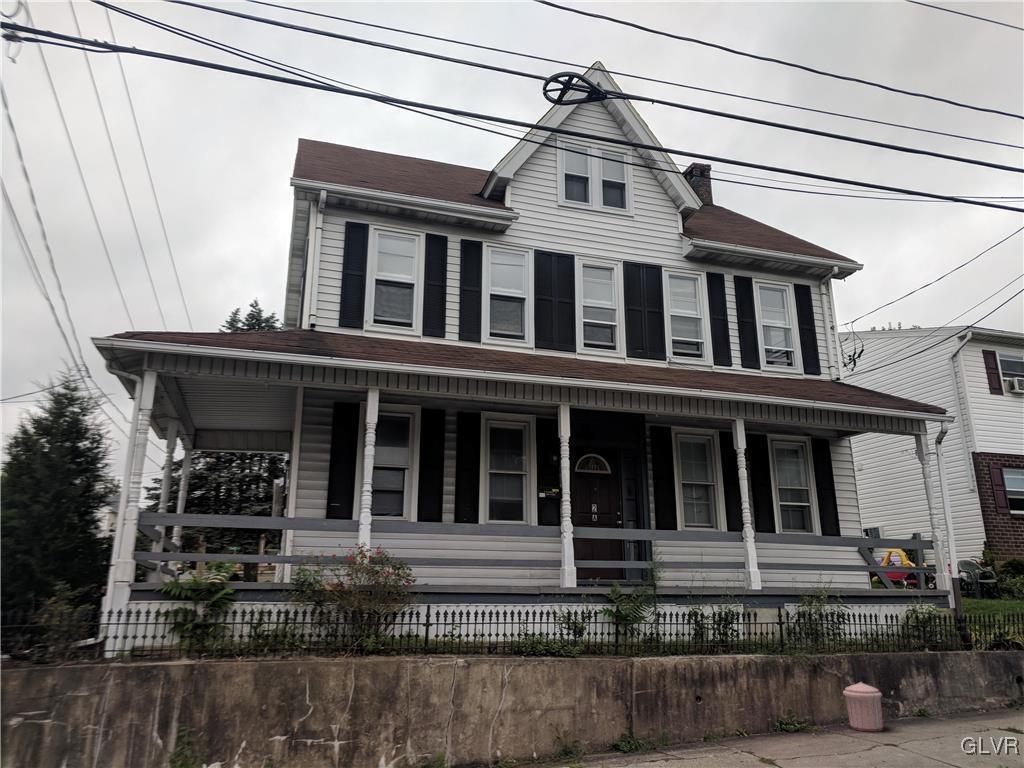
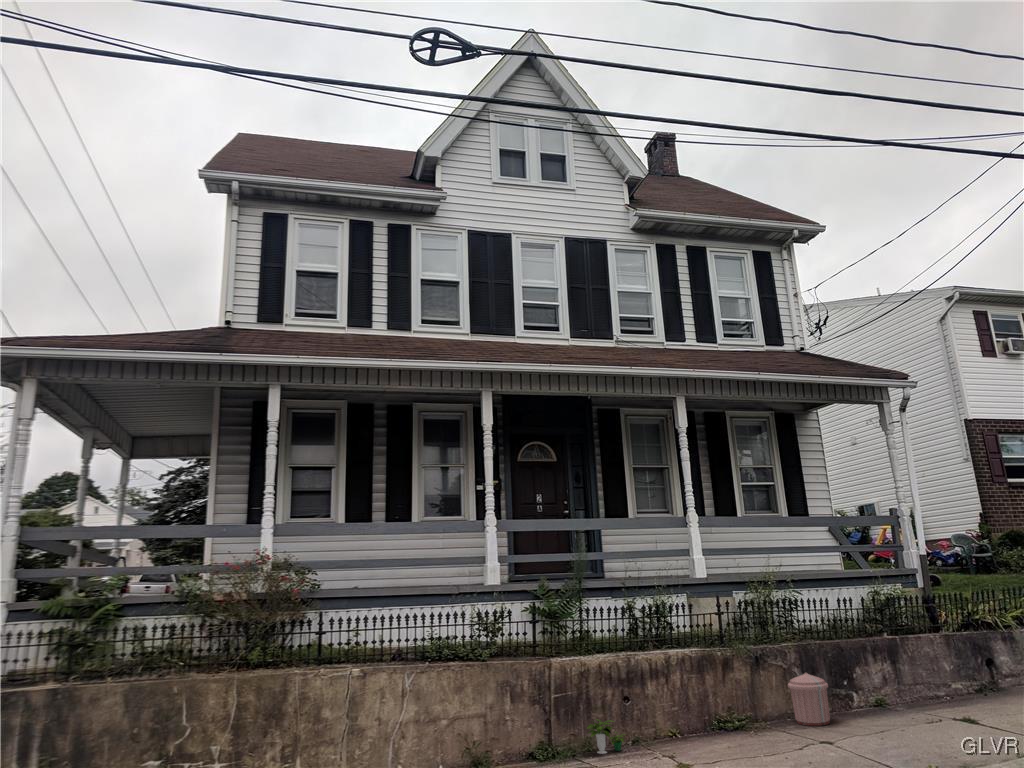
potted plant: none [666,716,703,748] -> present [587,720,624,754]

